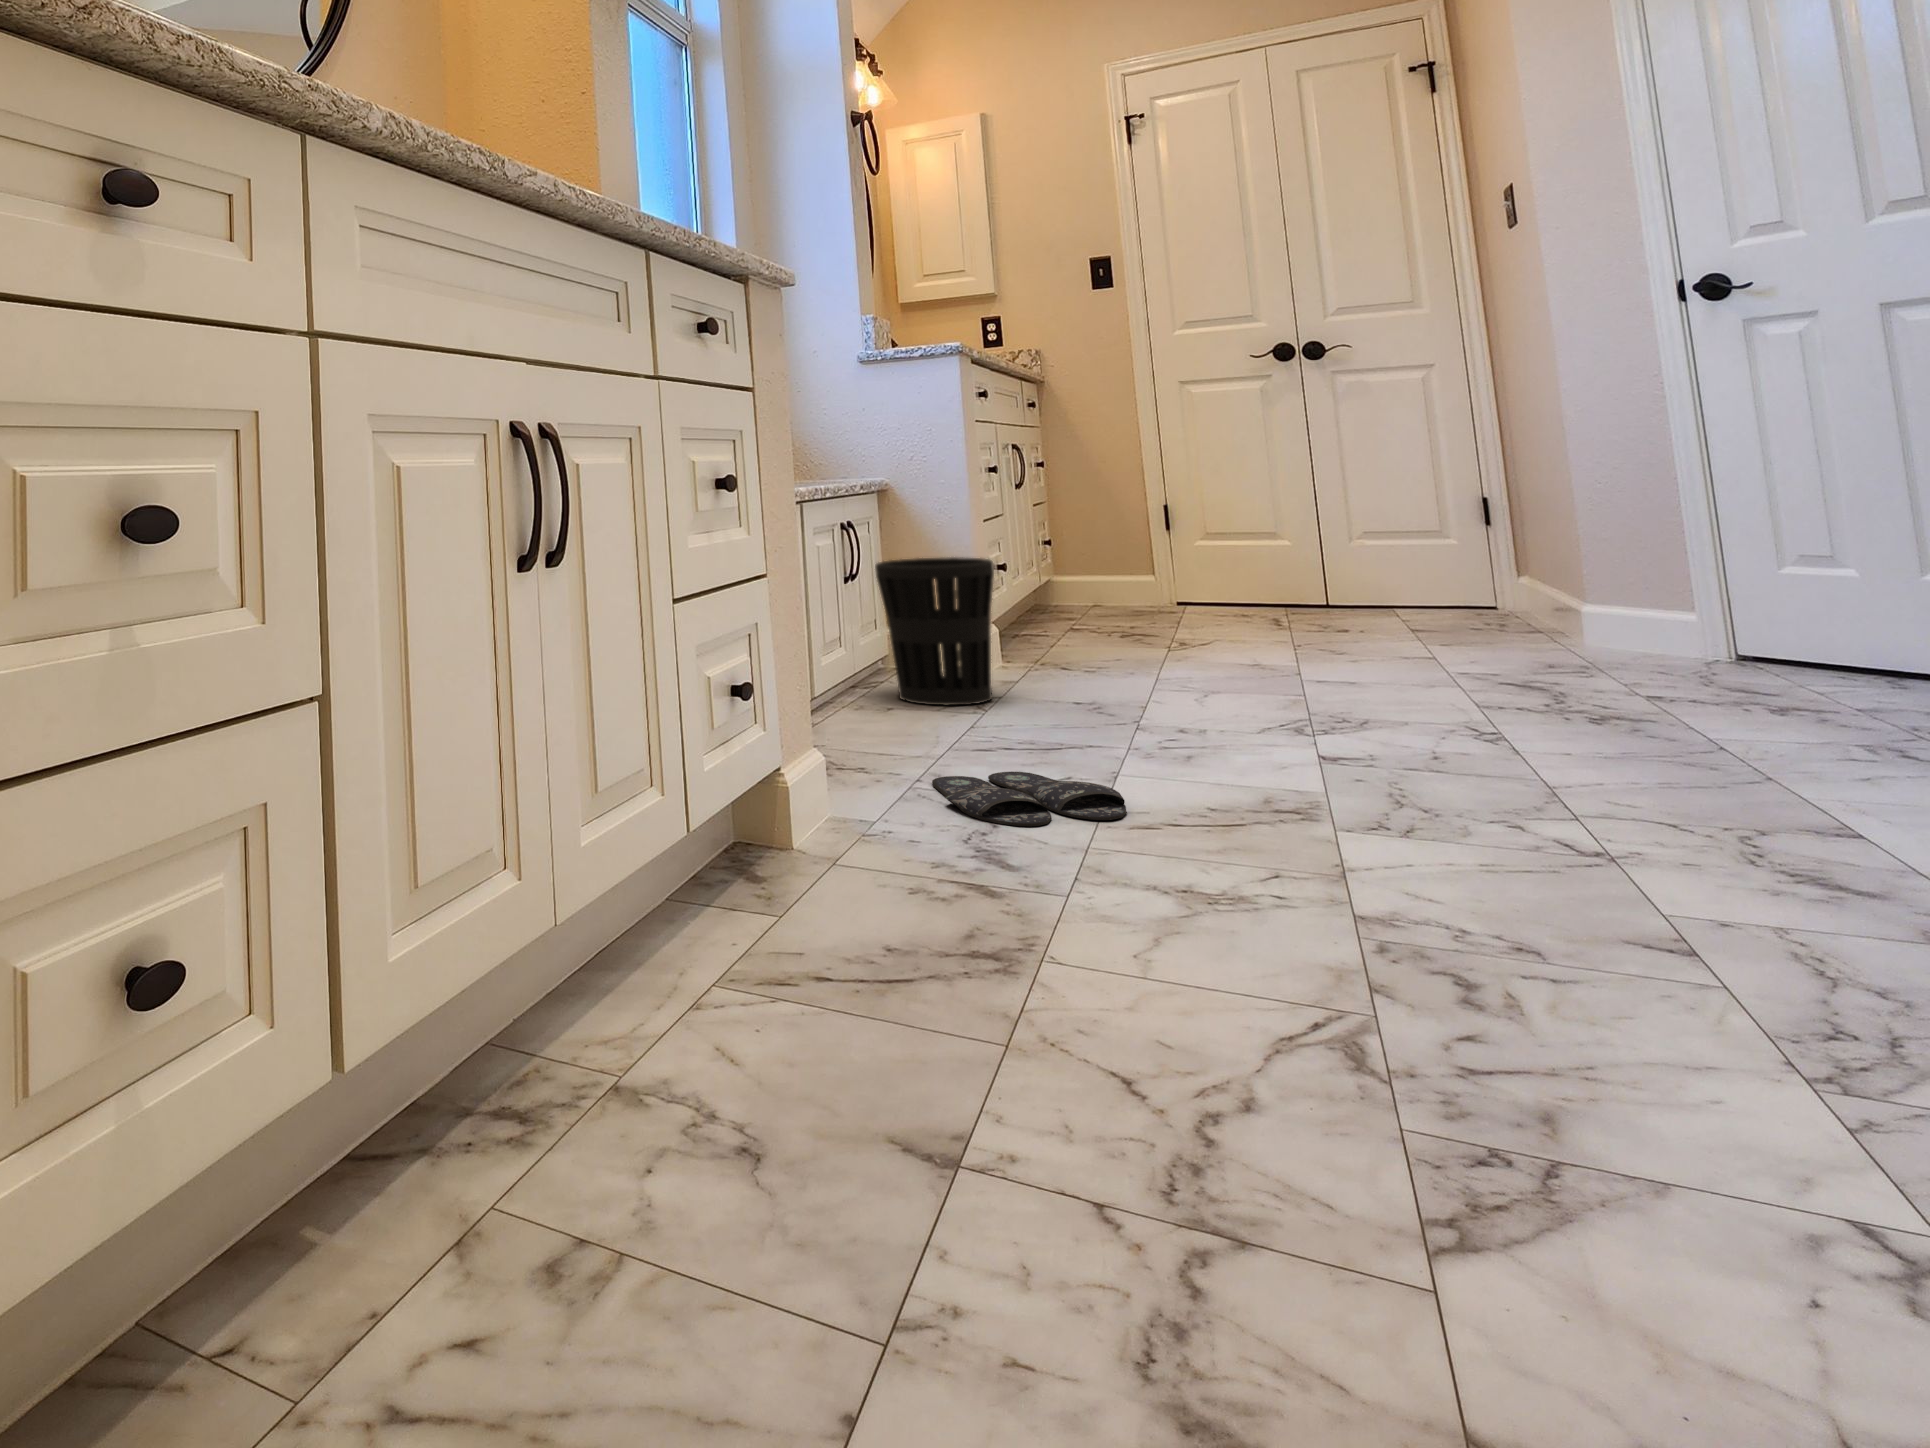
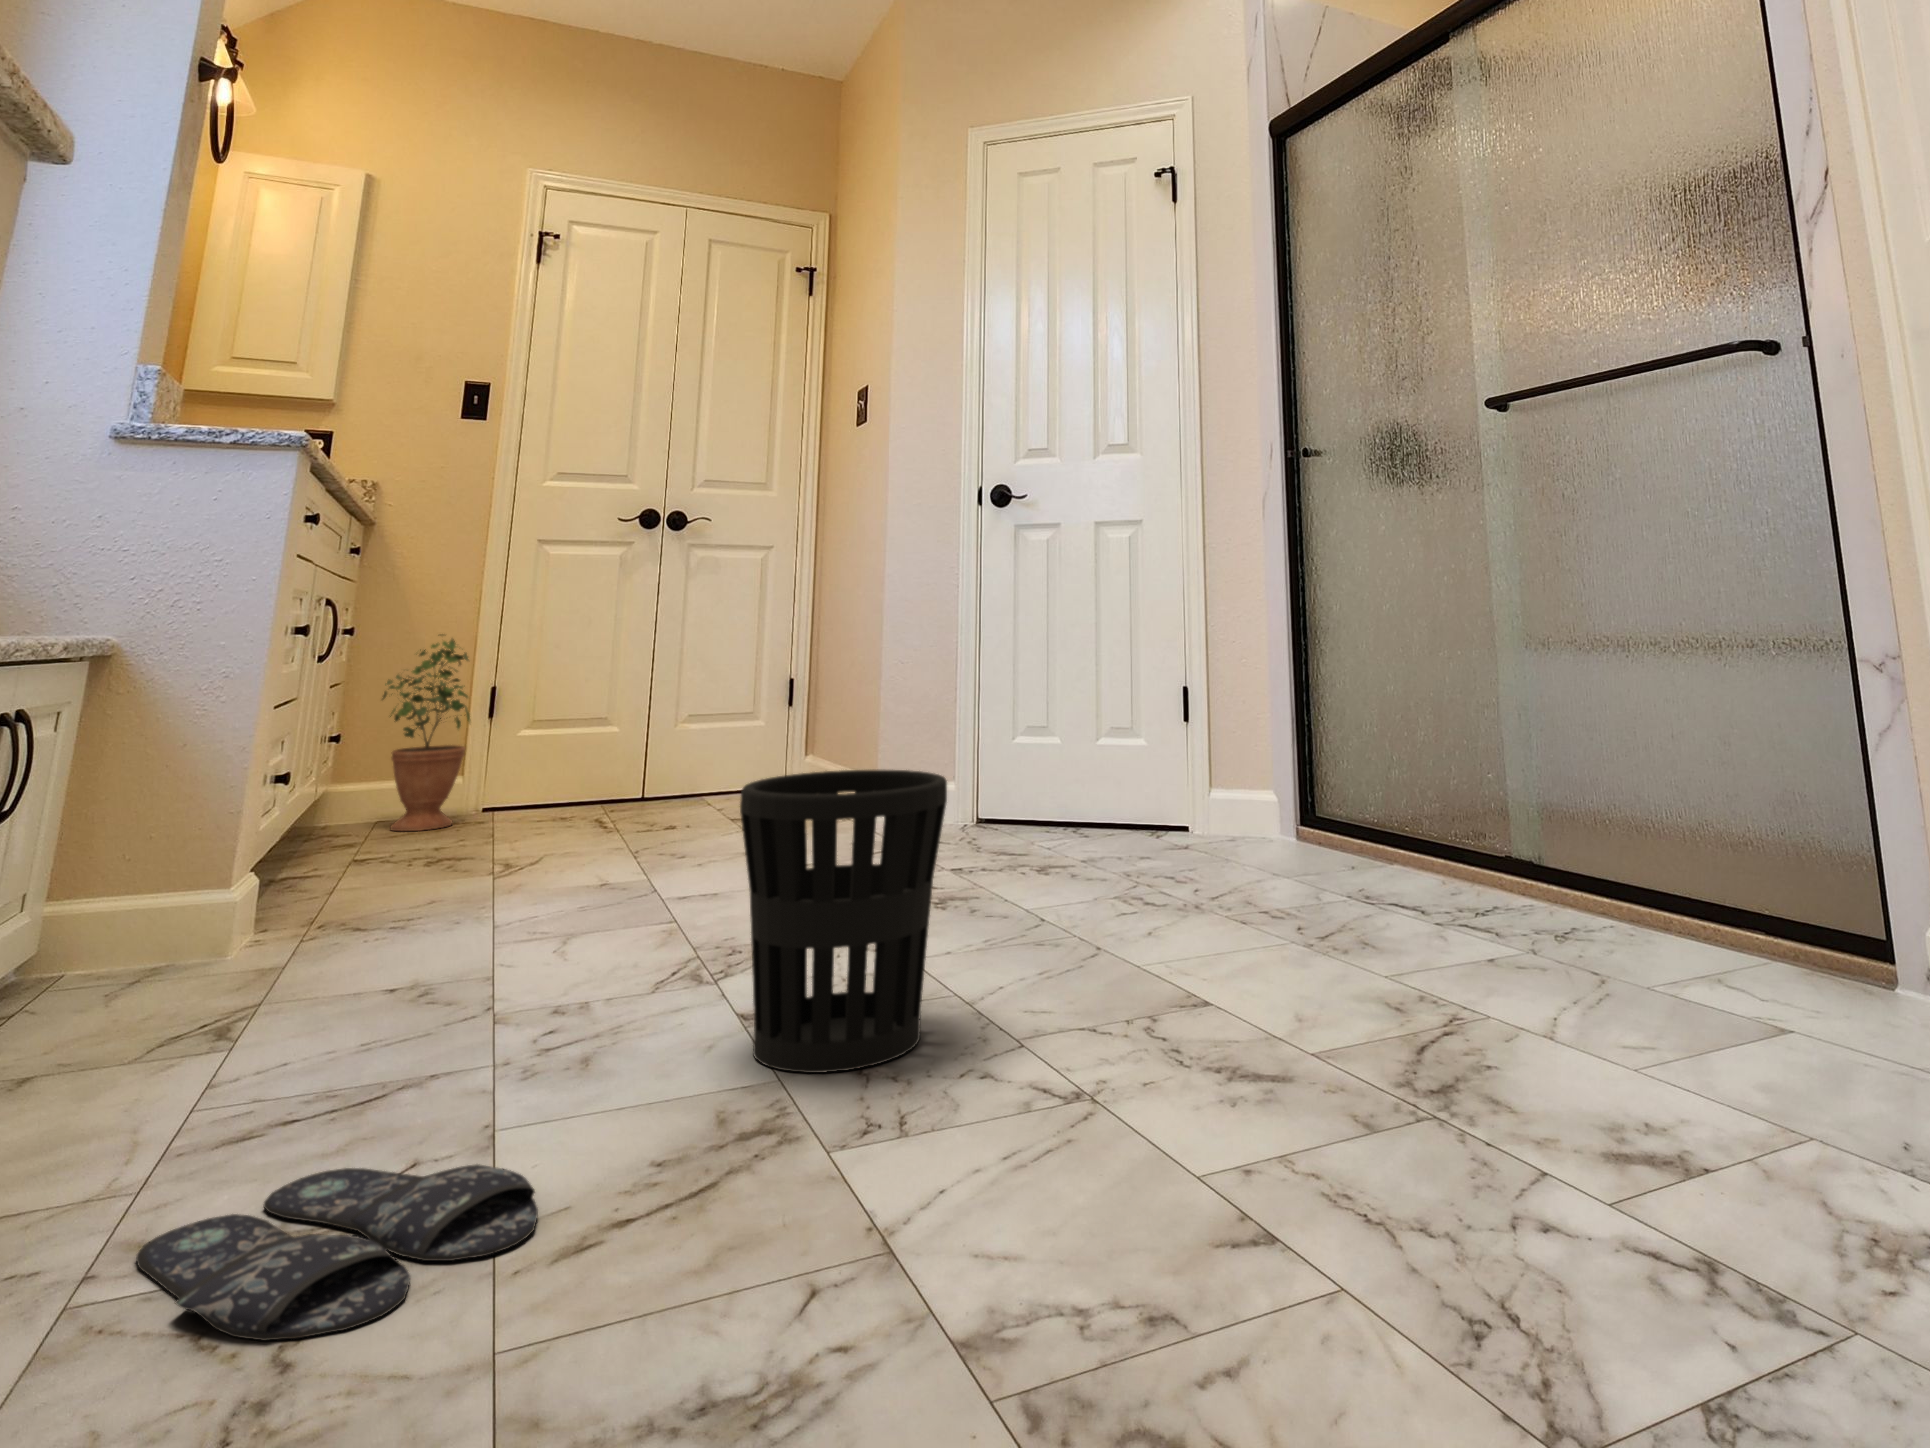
potted plant: none [1075,465,1151,616] -> present [382,634,470,831]
wastebasket: present [875,557,994,705] -> present [740,770,947,1073]

